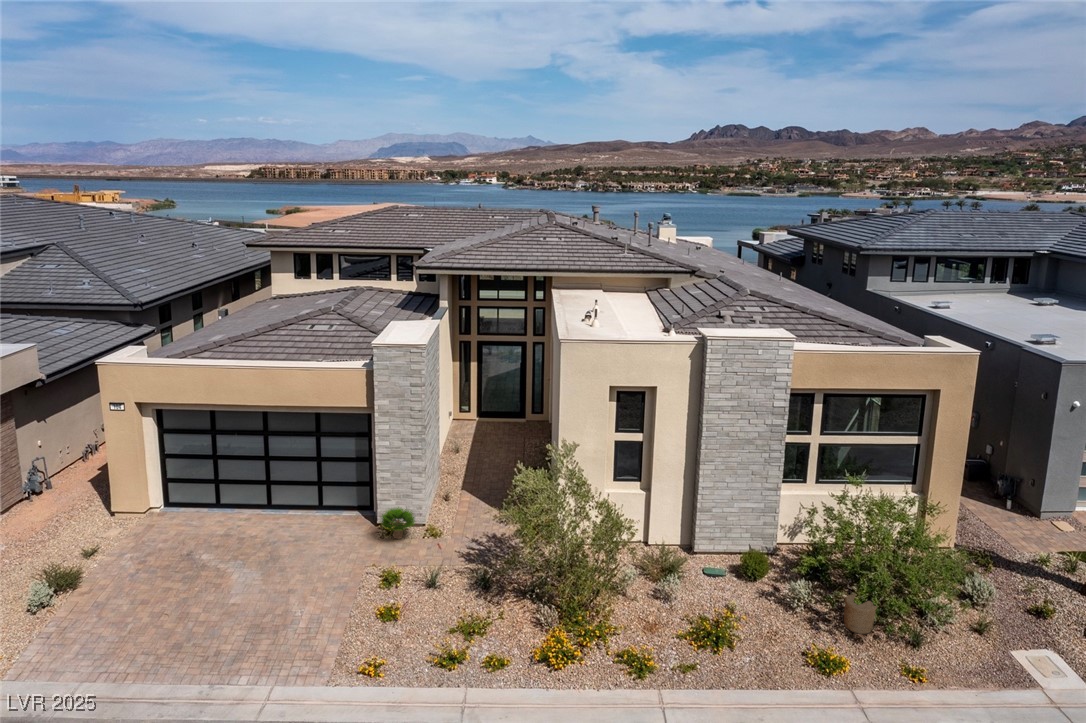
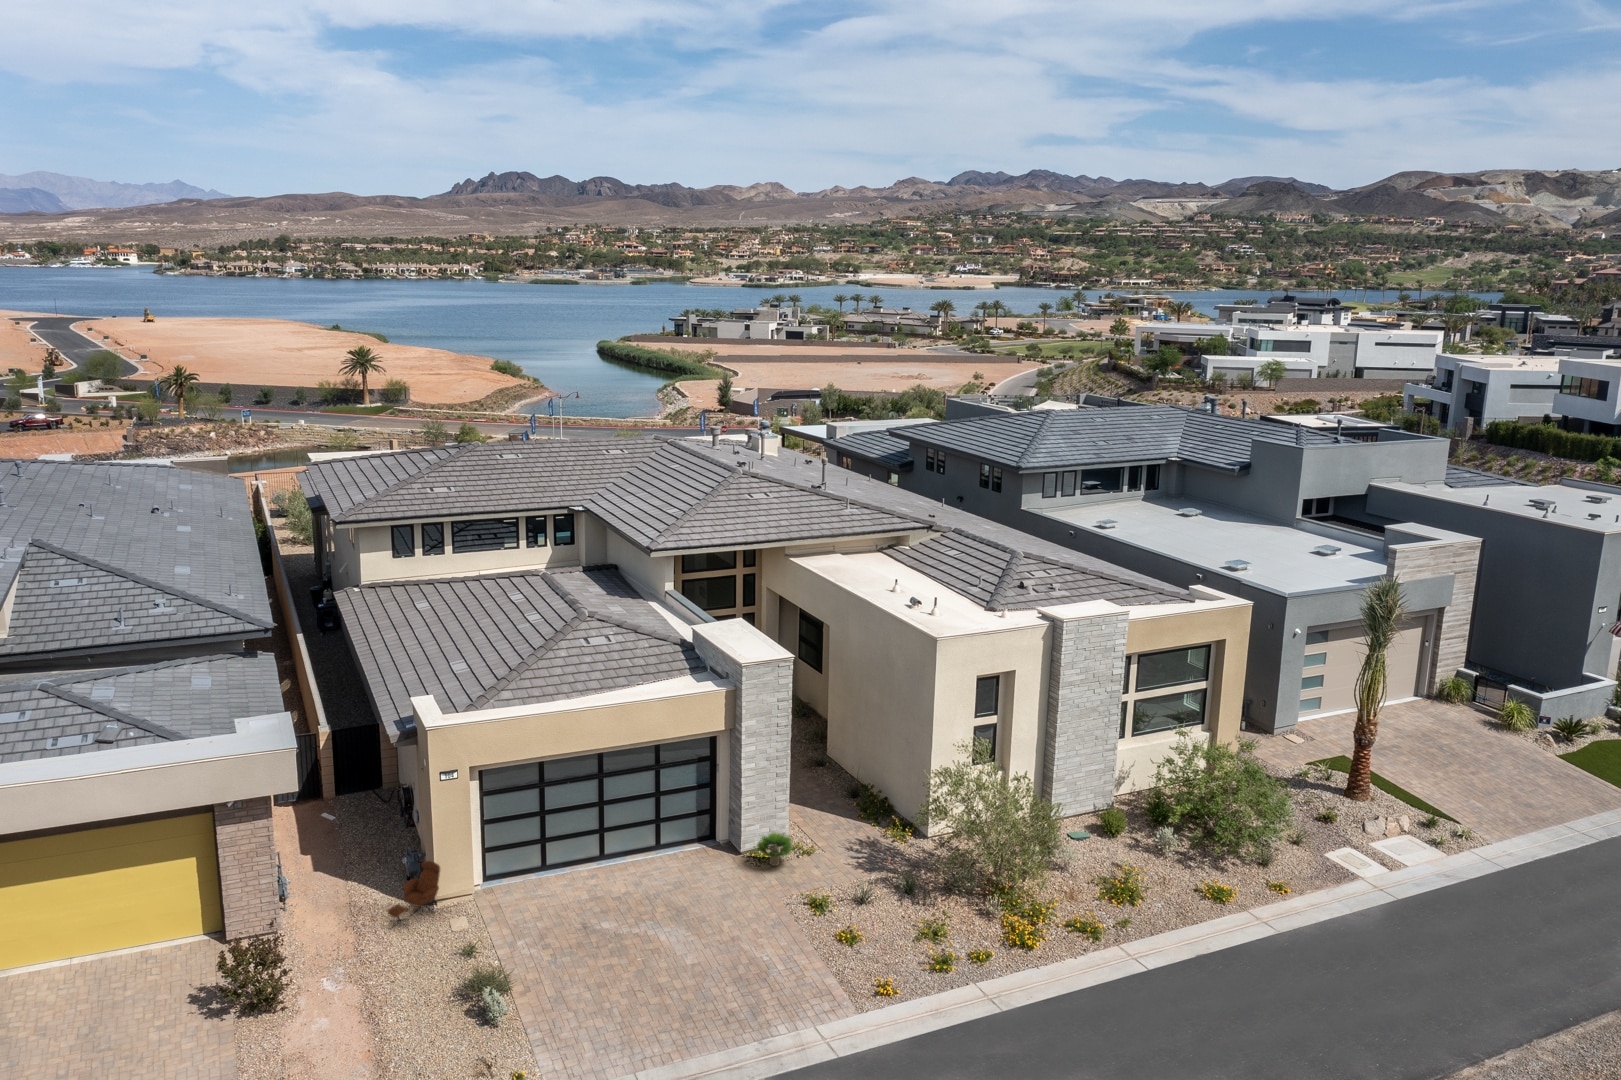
lounge chair: none [58,477,114,526] -> present [388,861,440,925]
woven basket: present [844,594,877,634] -> none [1205,832,1232,865]

